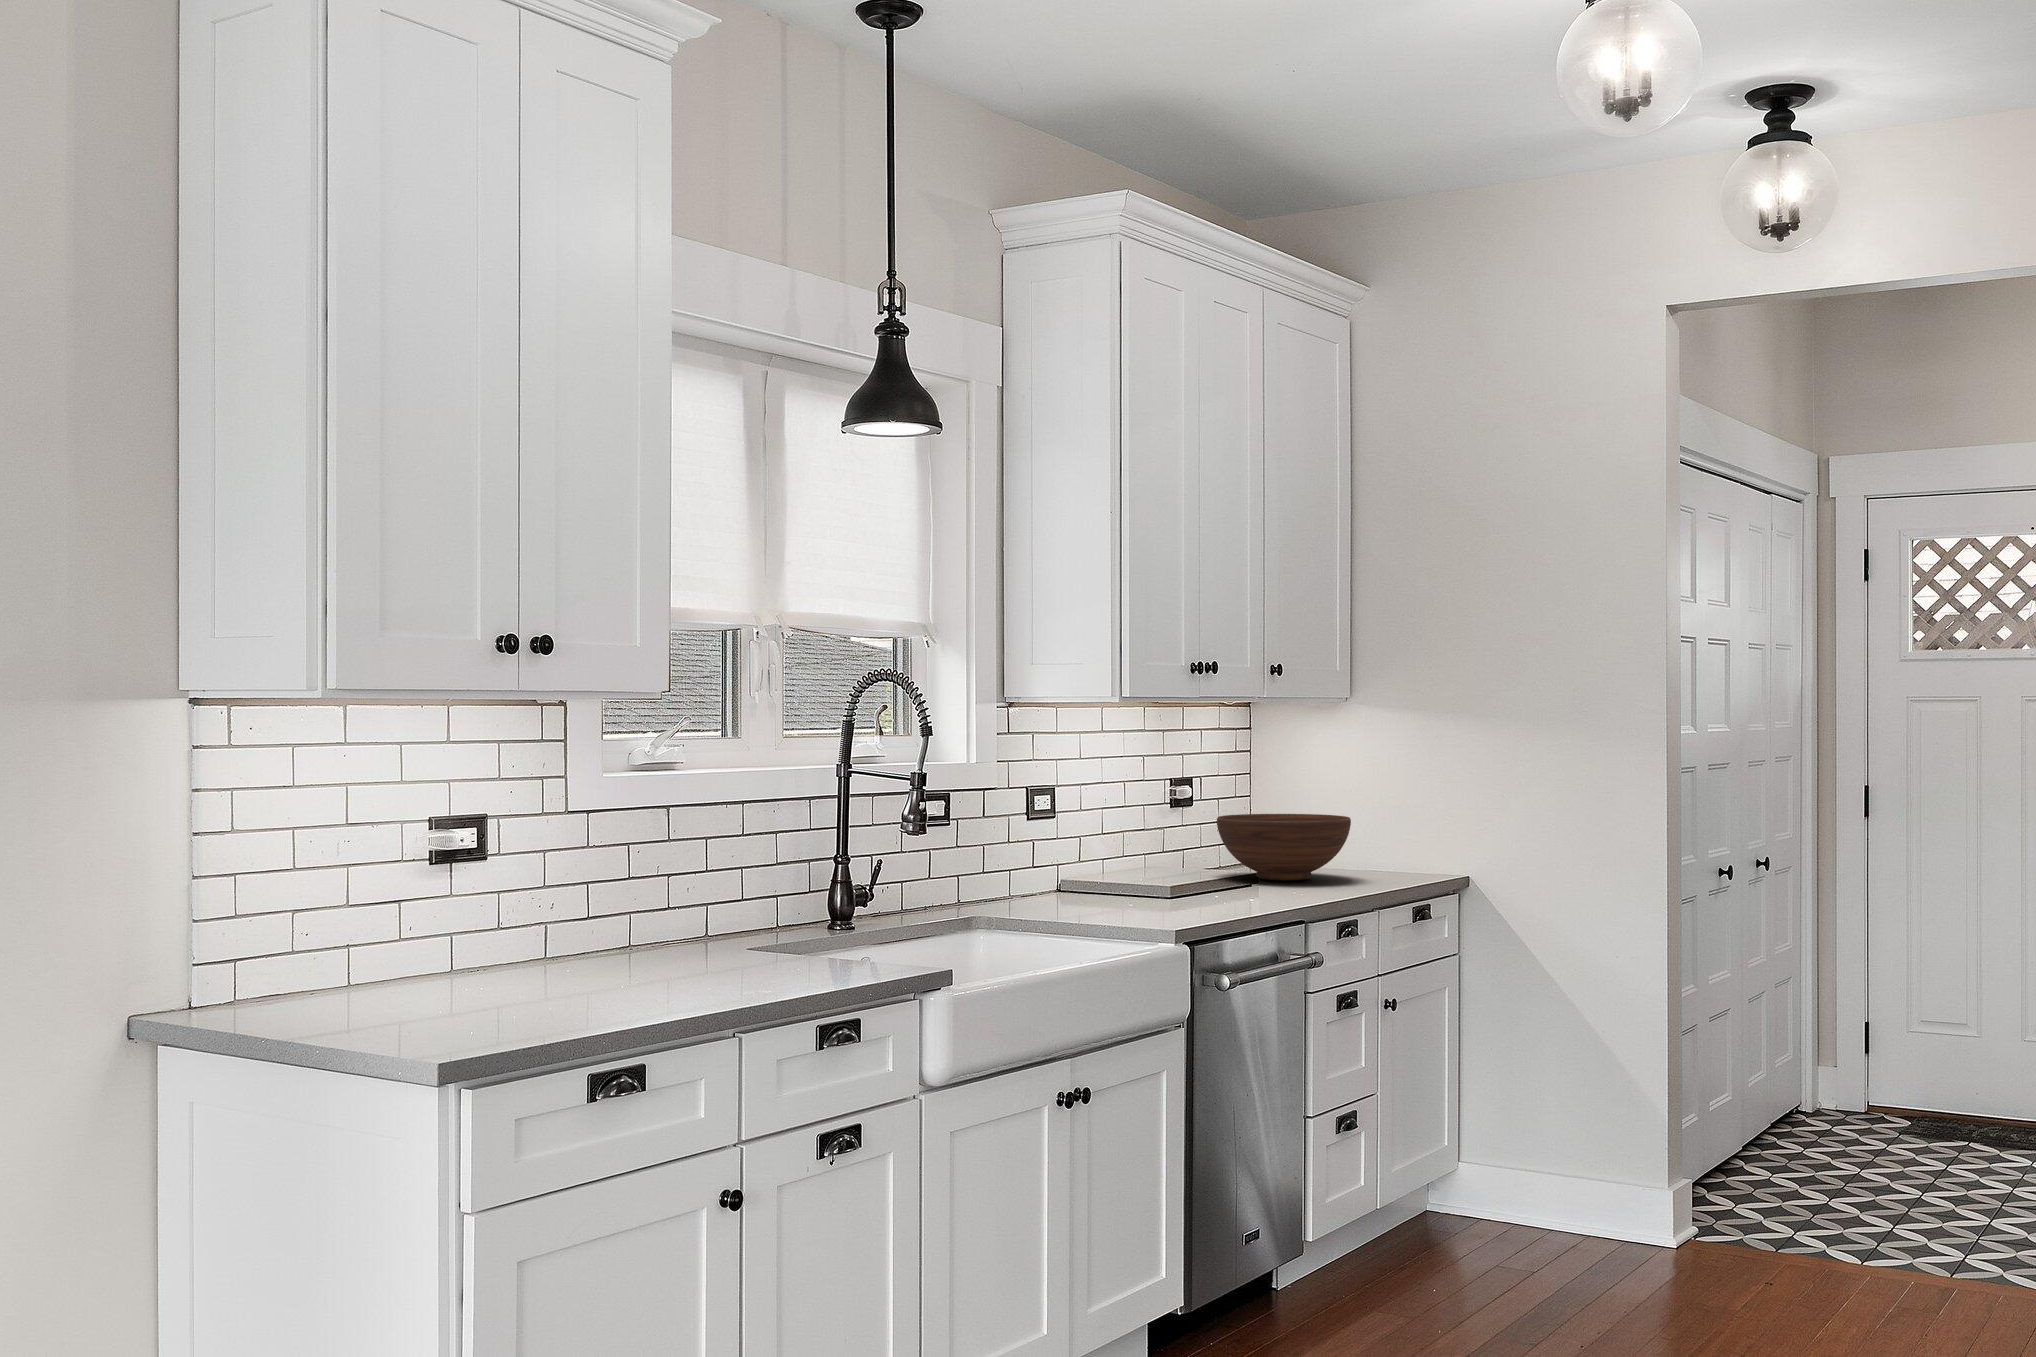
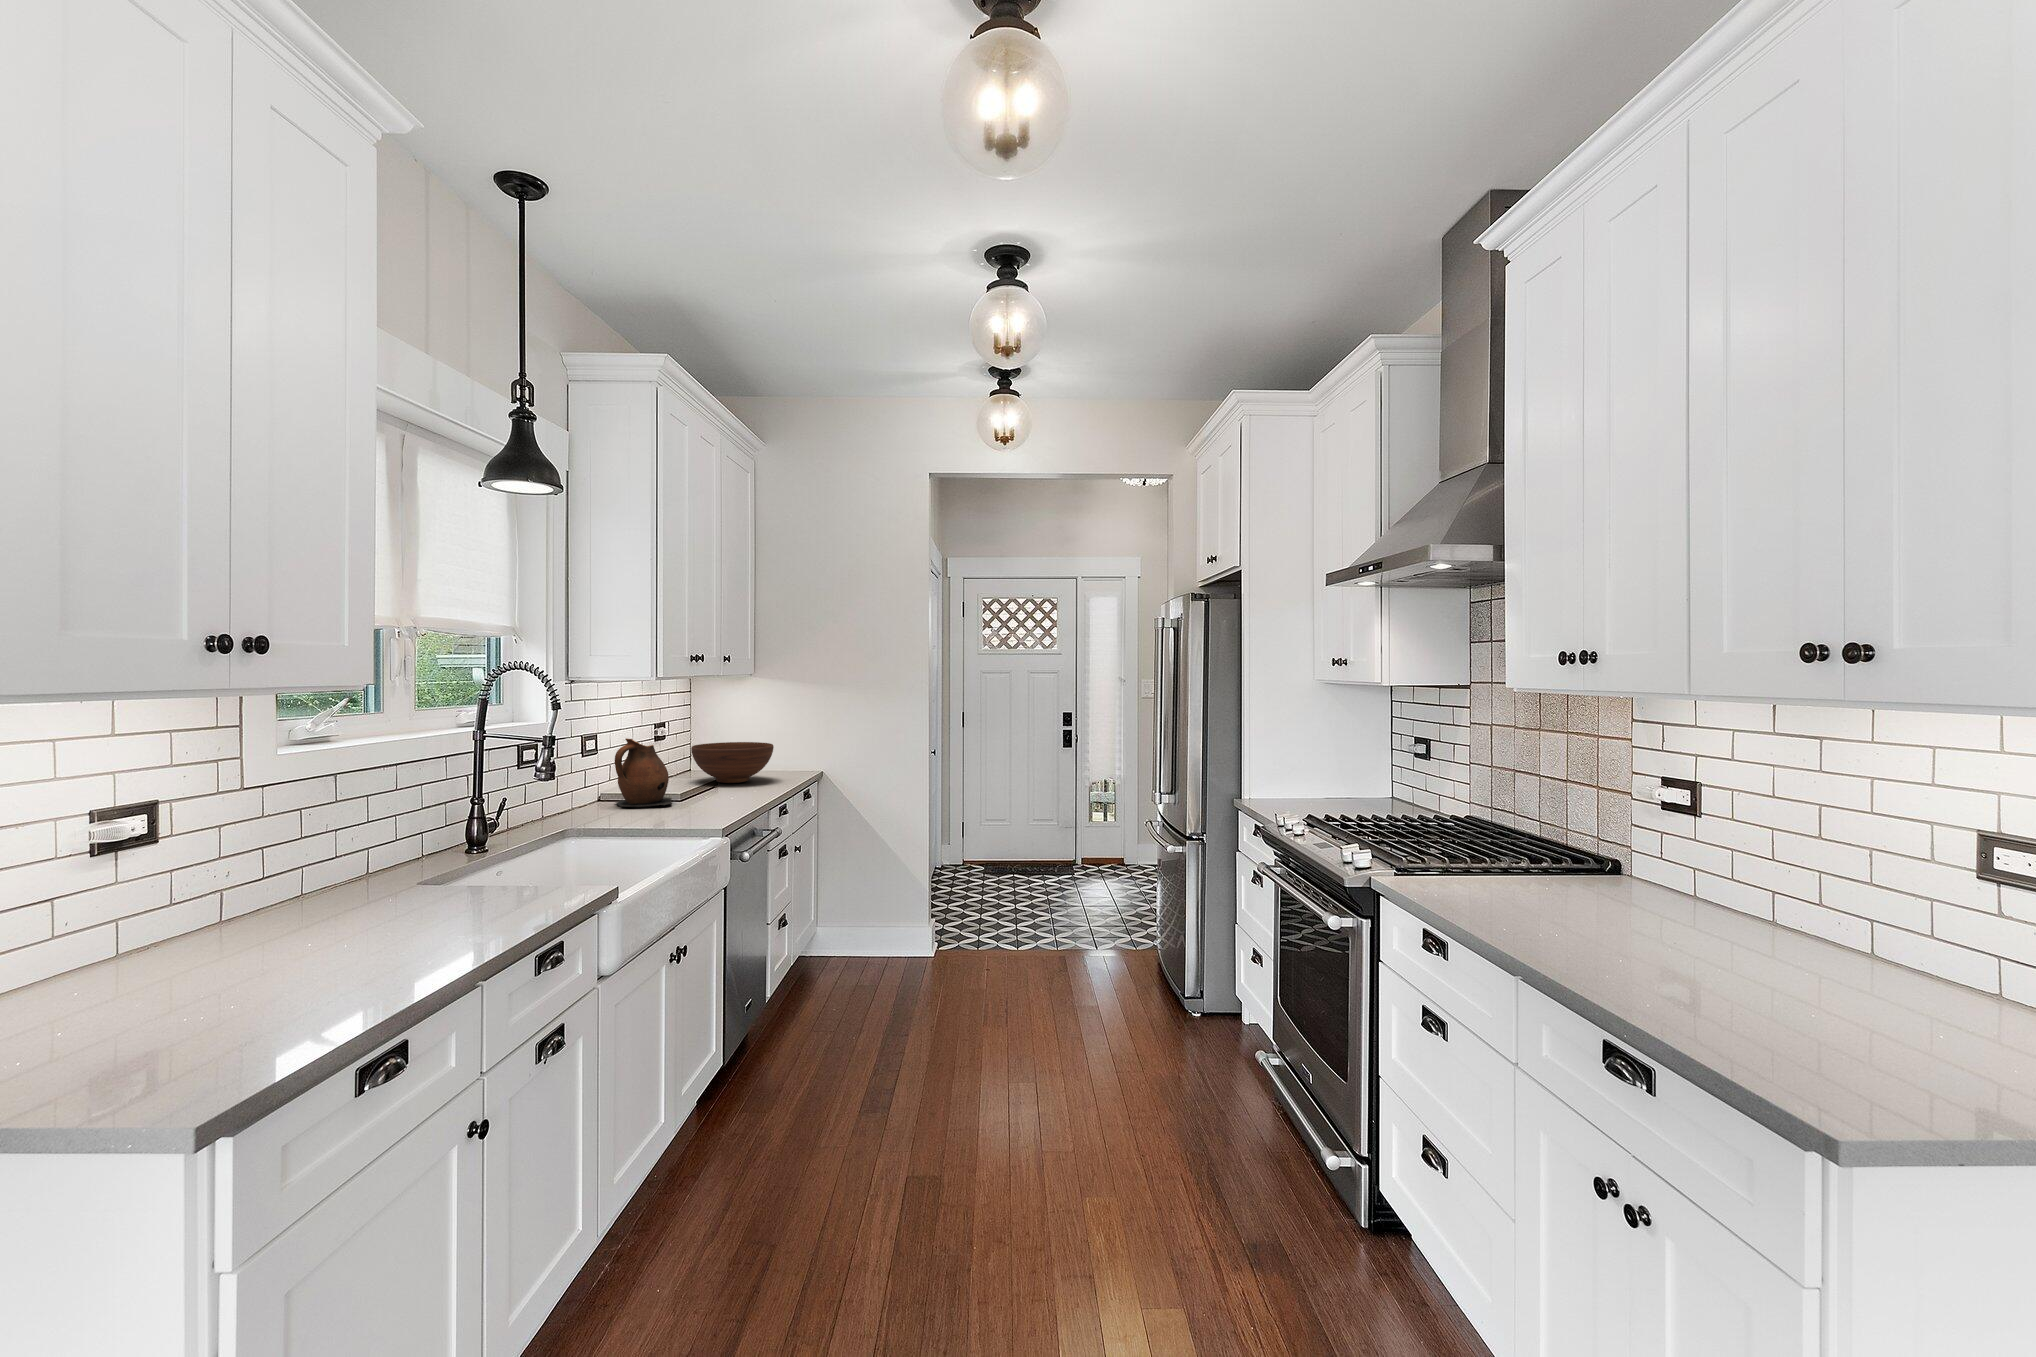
ceramic pitcher: none [1065,792,1157,900] -> present [615,738,672,807]

